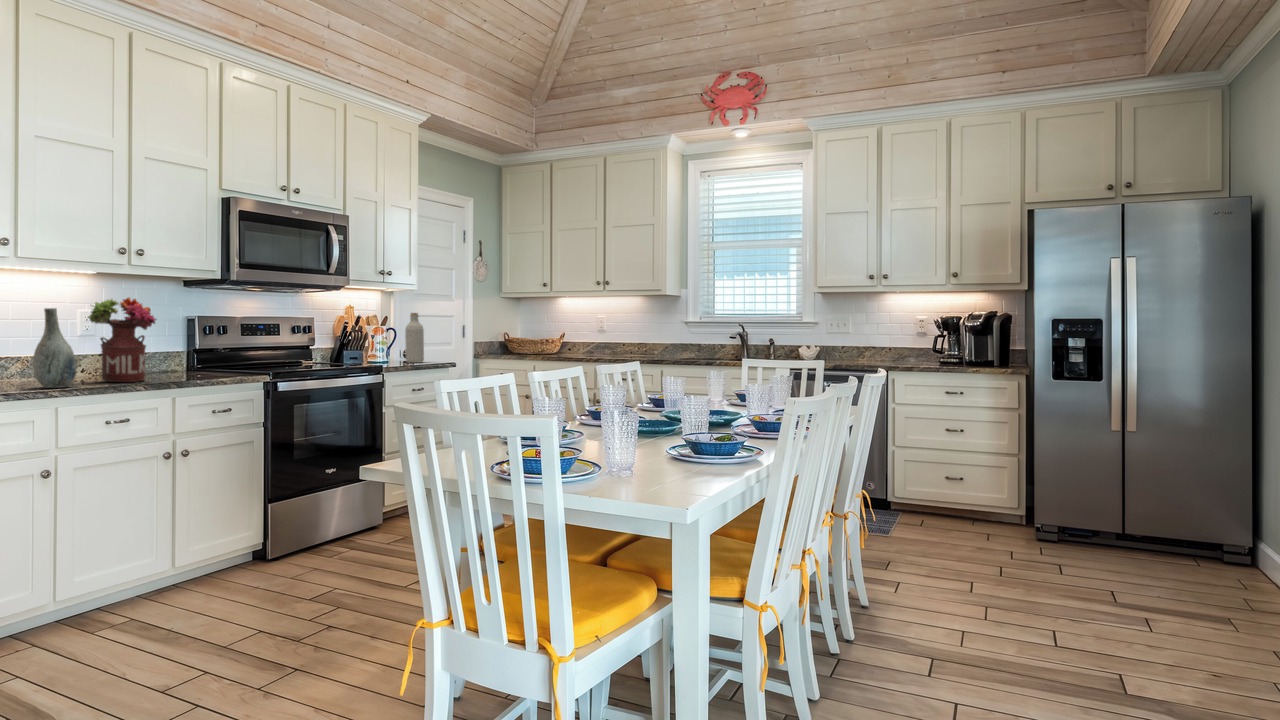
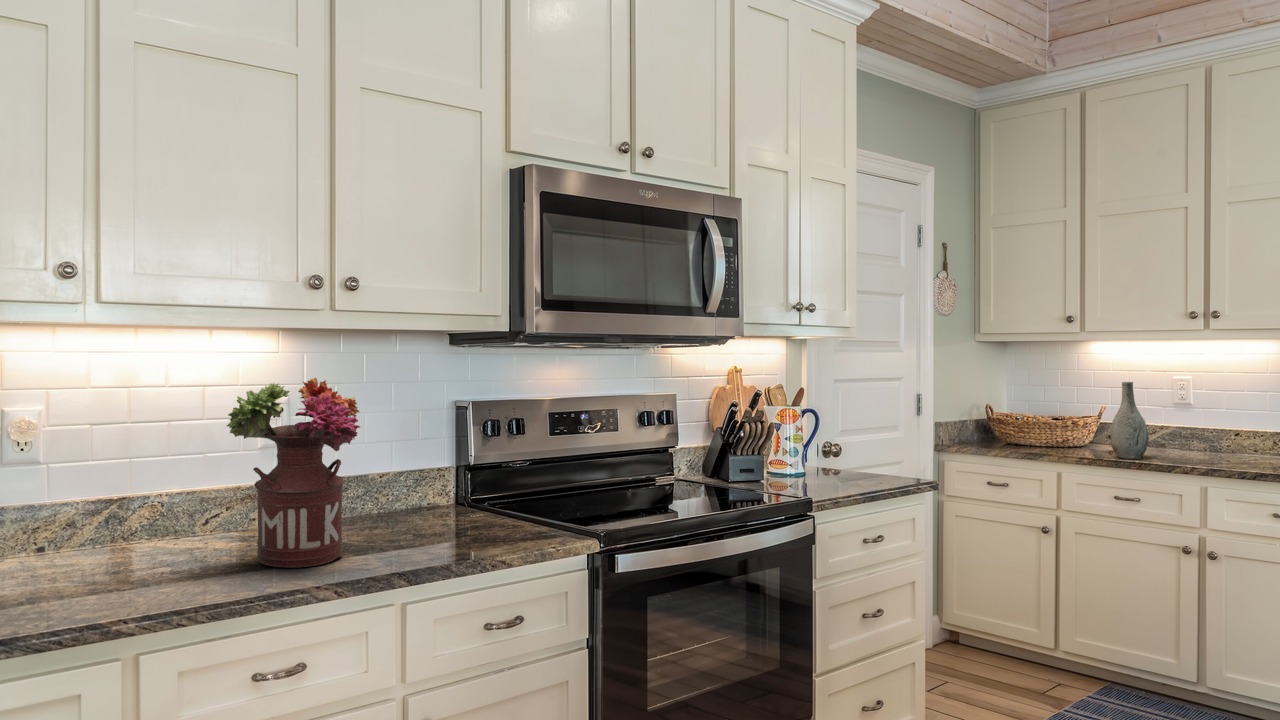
vase: present [33,308,77,388] -> present [1110,382,1149,459]
bottle: present [405,313,424,363] -> none [843,383,878,482]

